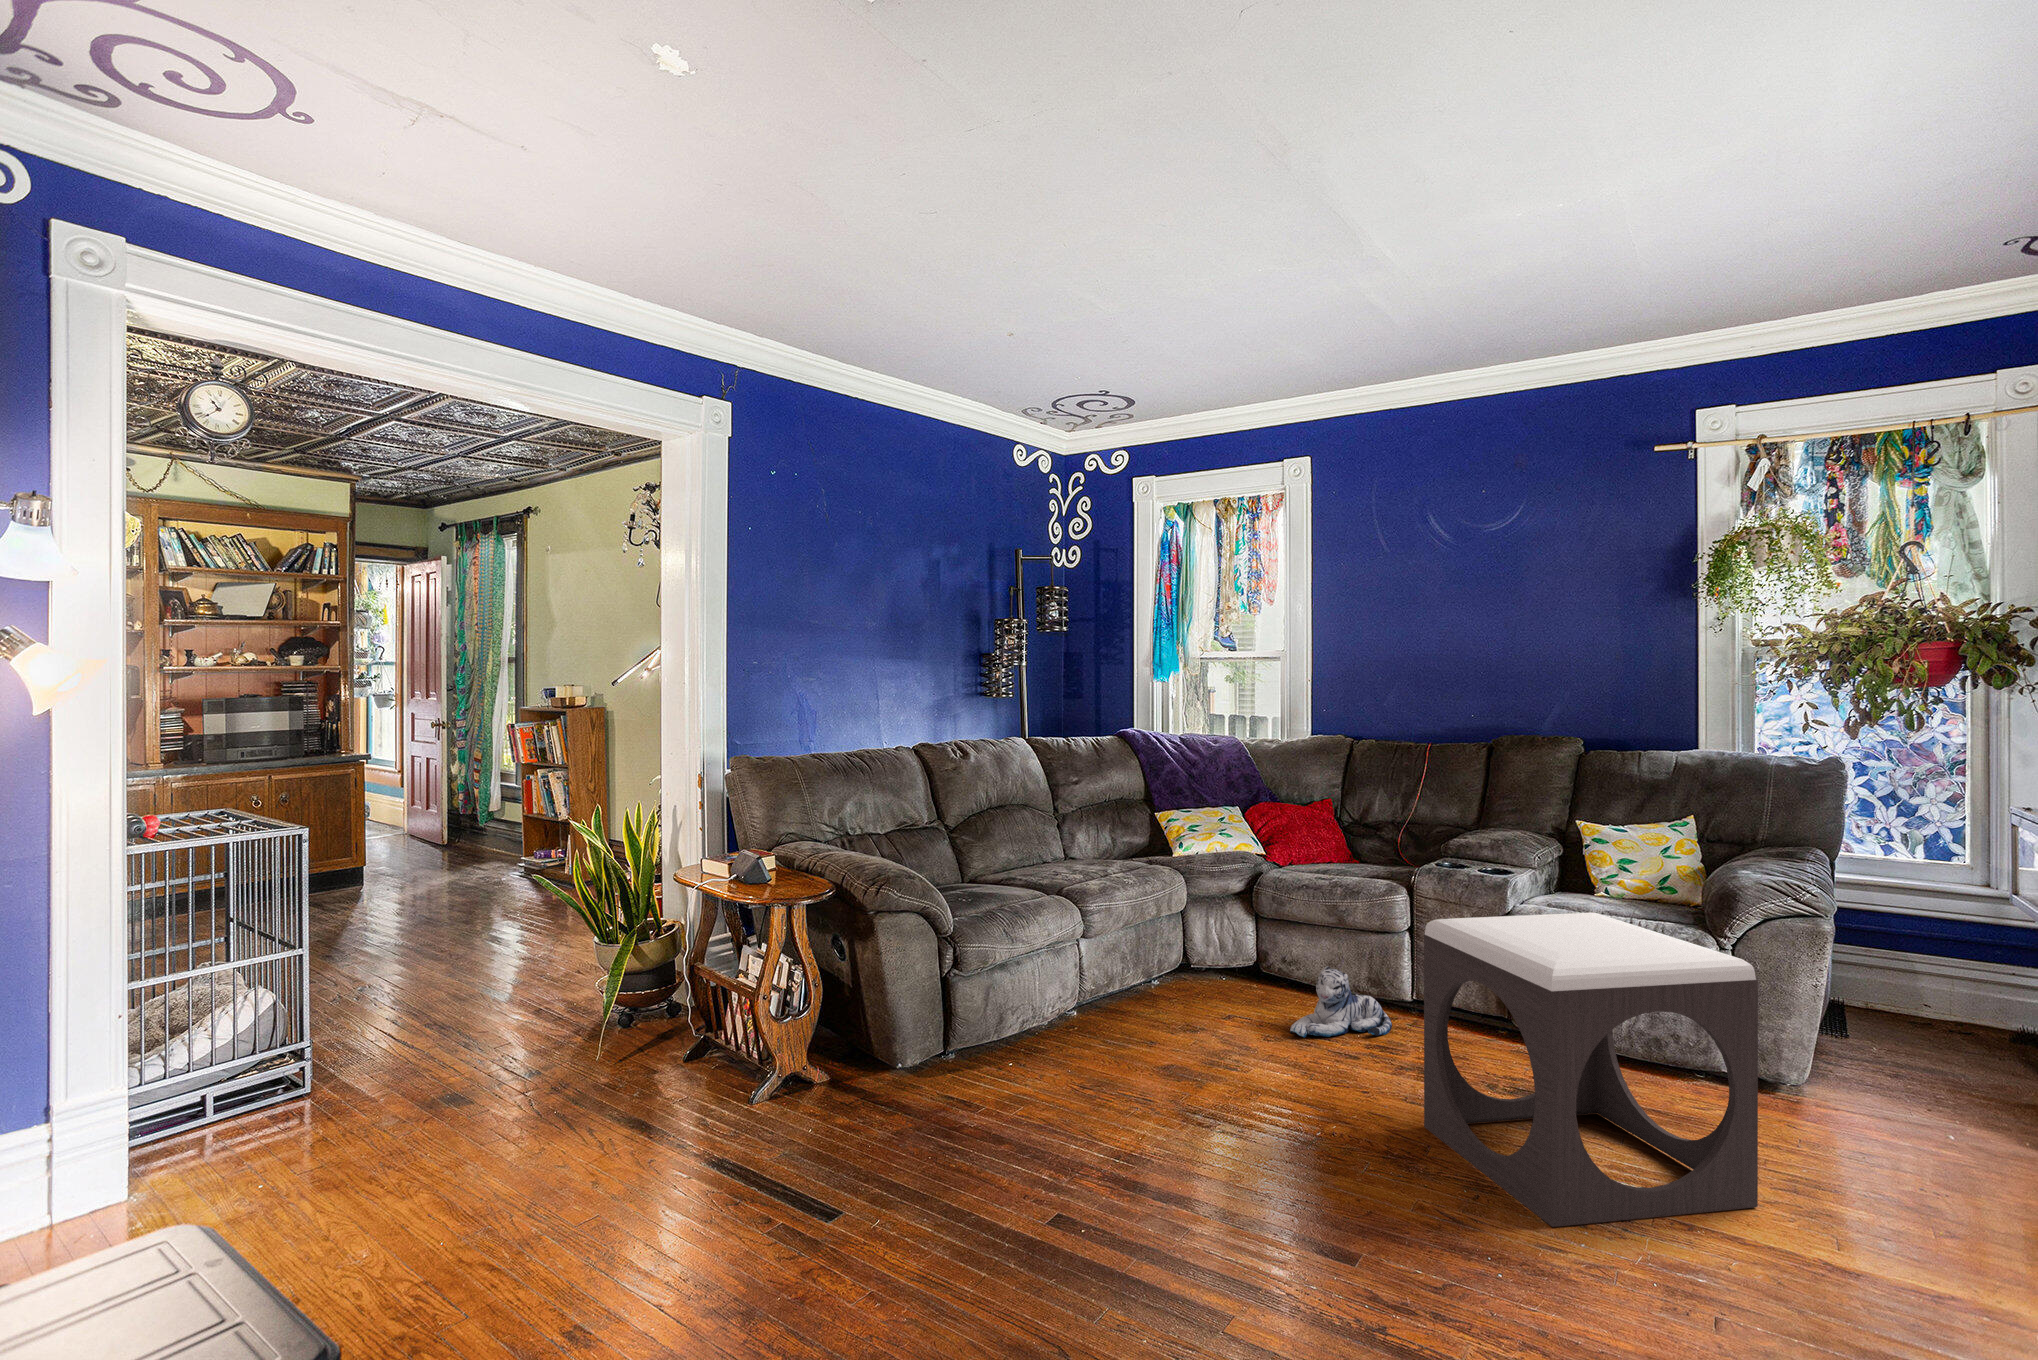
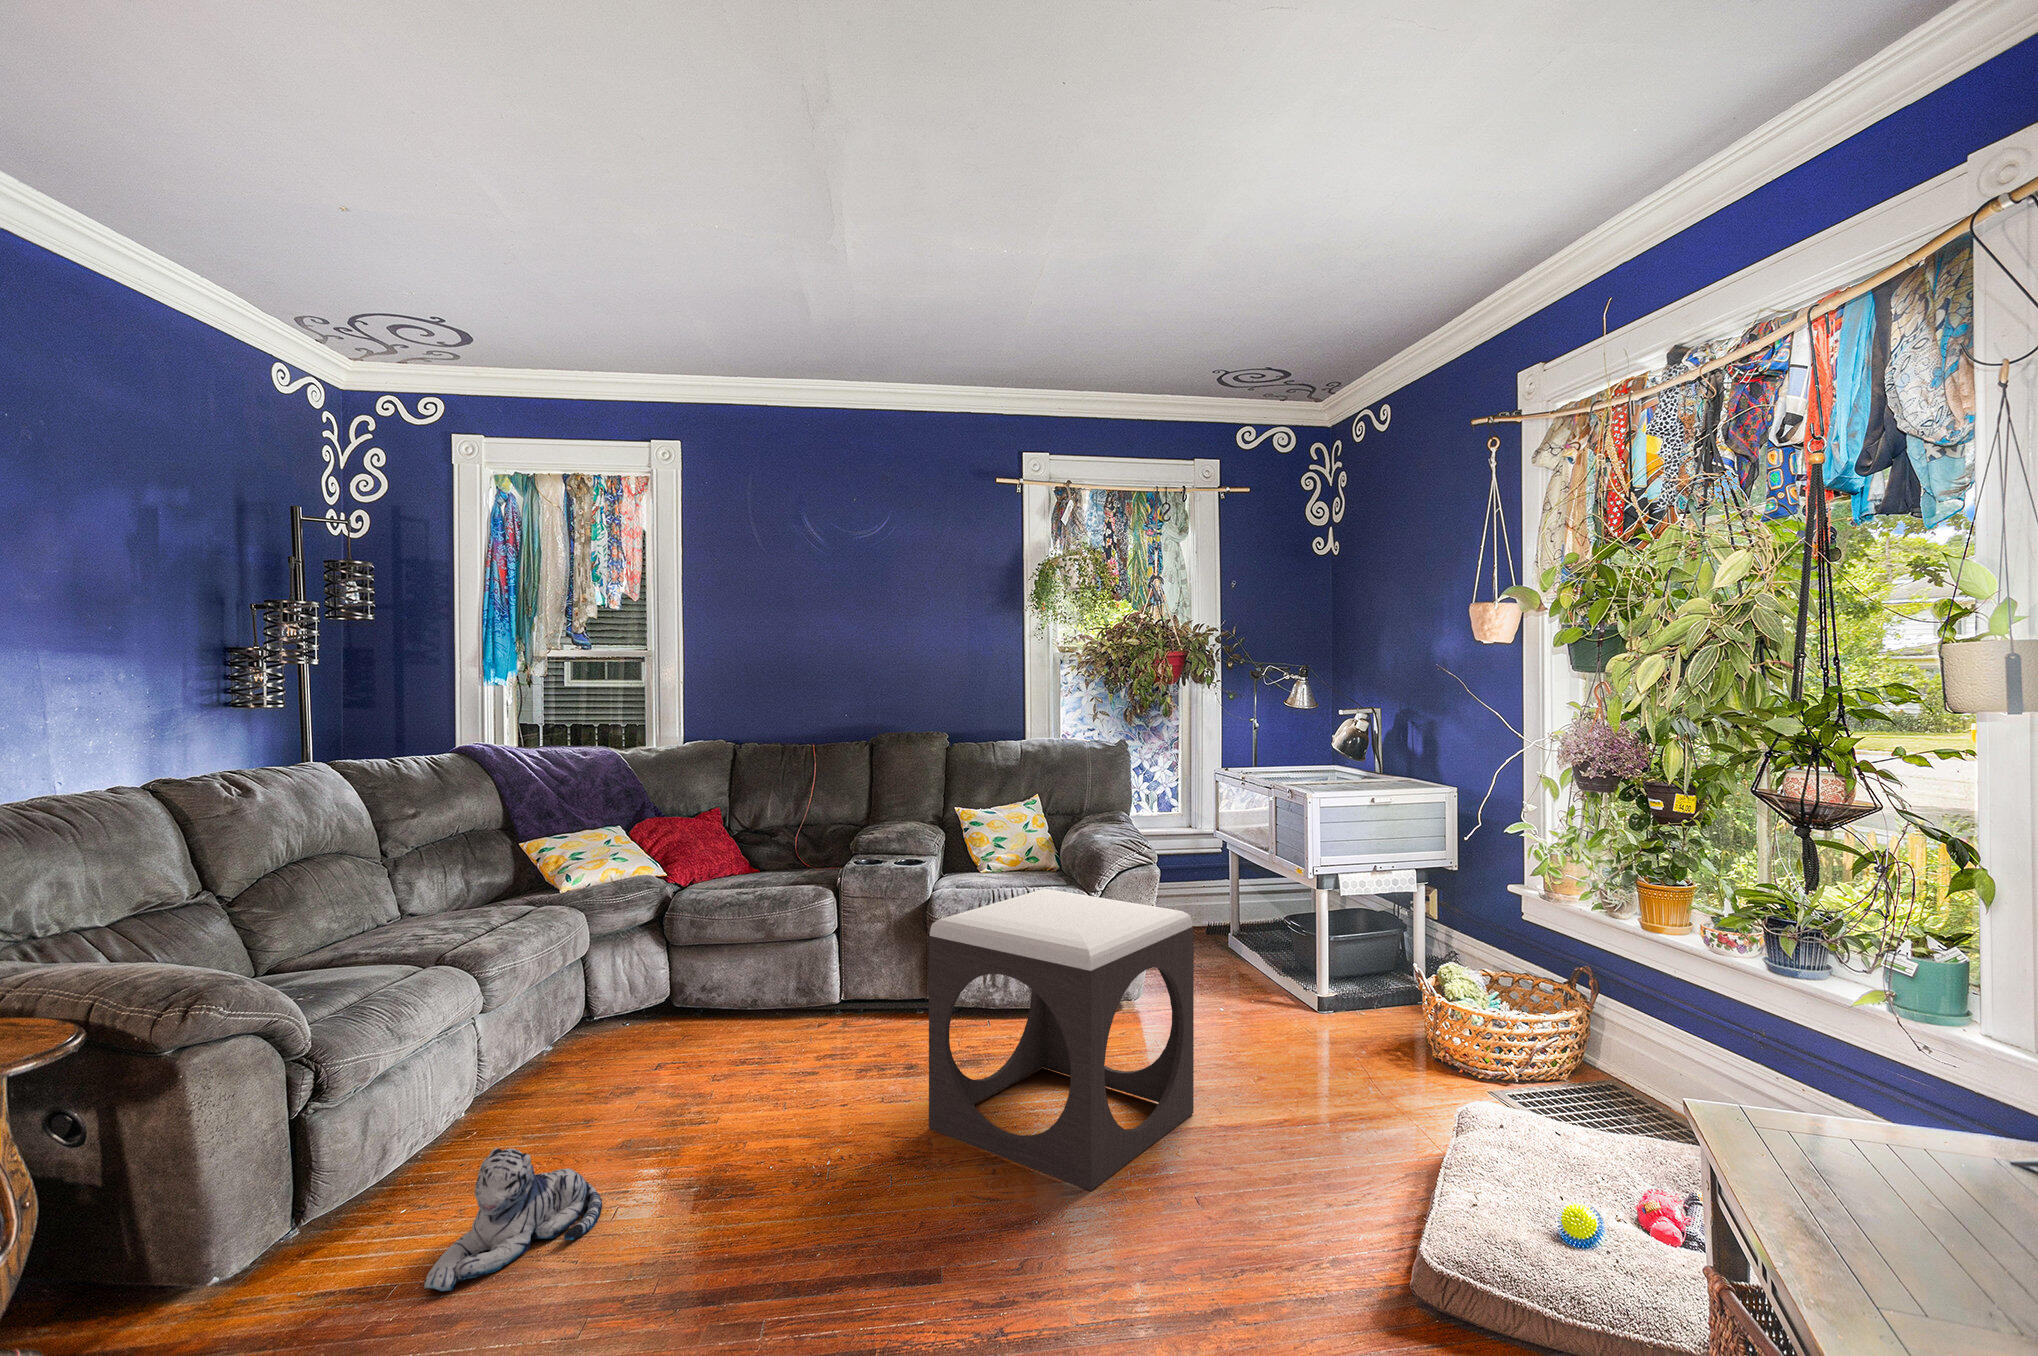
plush toy: present [1290,966,1392,1037] -> present [424,1148,602,1291]

